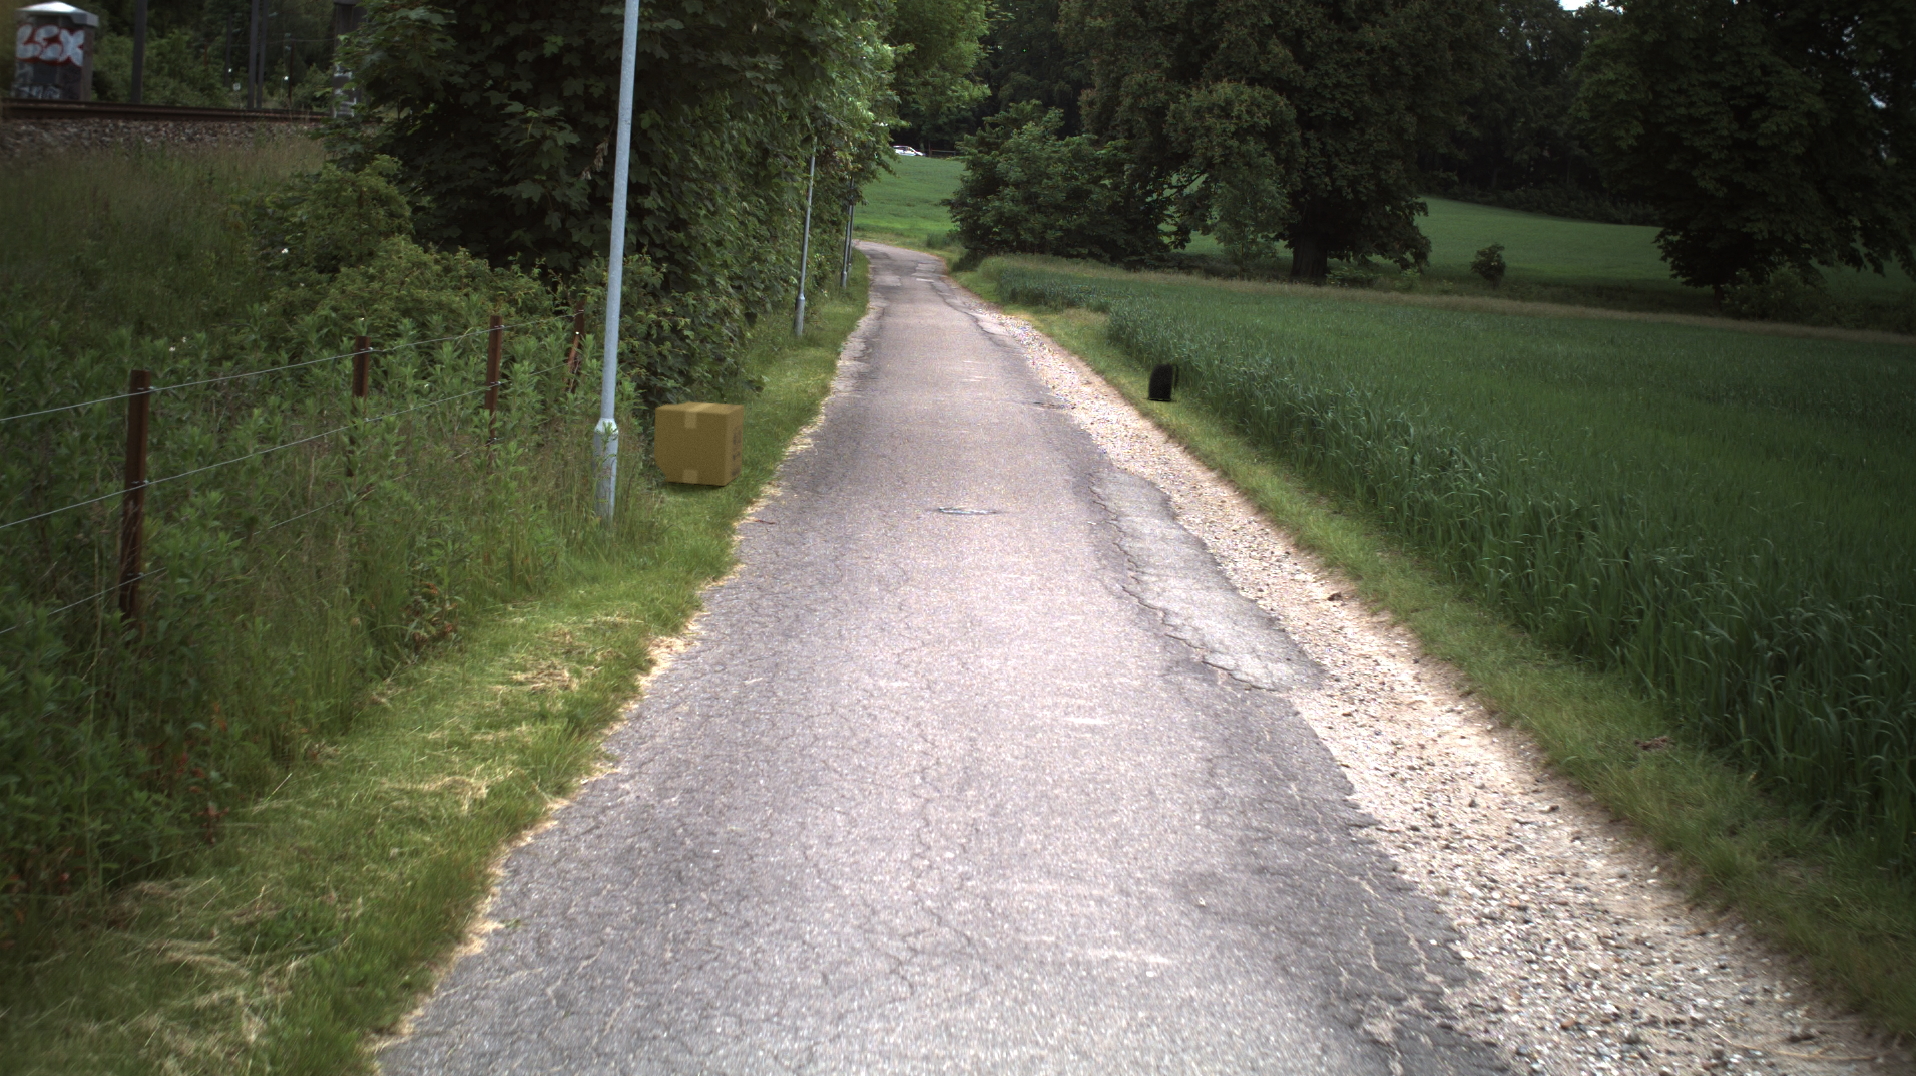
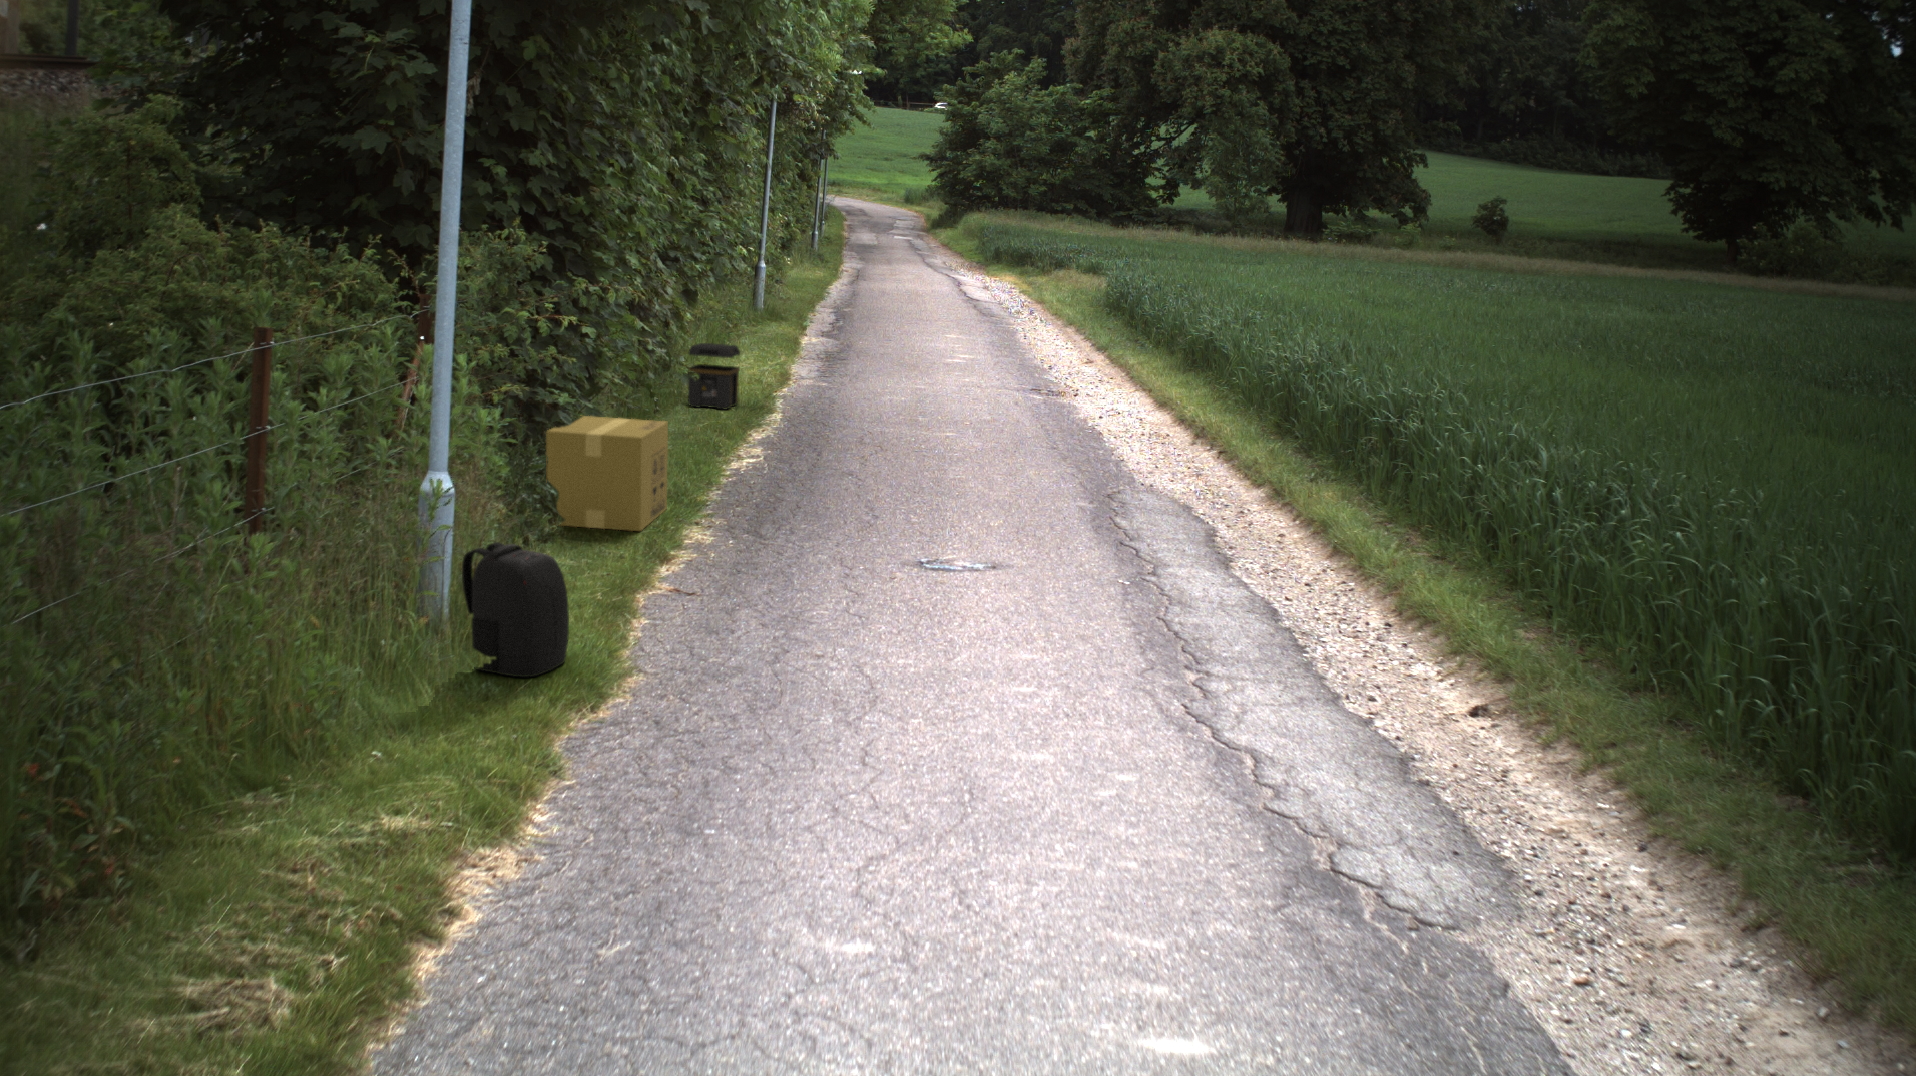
toolbox: none [745,357,789,412] -> present [688,343,740,410]
backpack: present [1148,363,1179,401] -> present [462,542,569,677]

